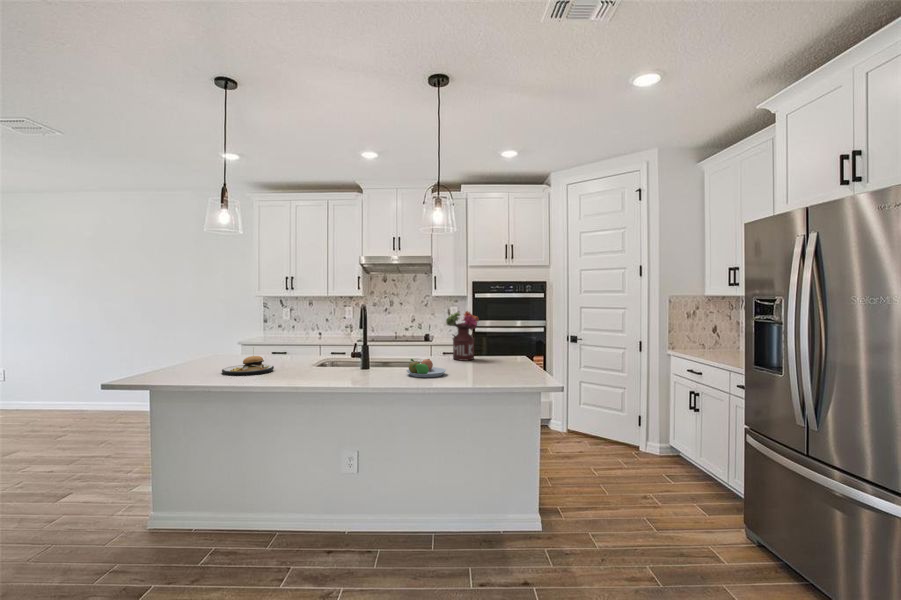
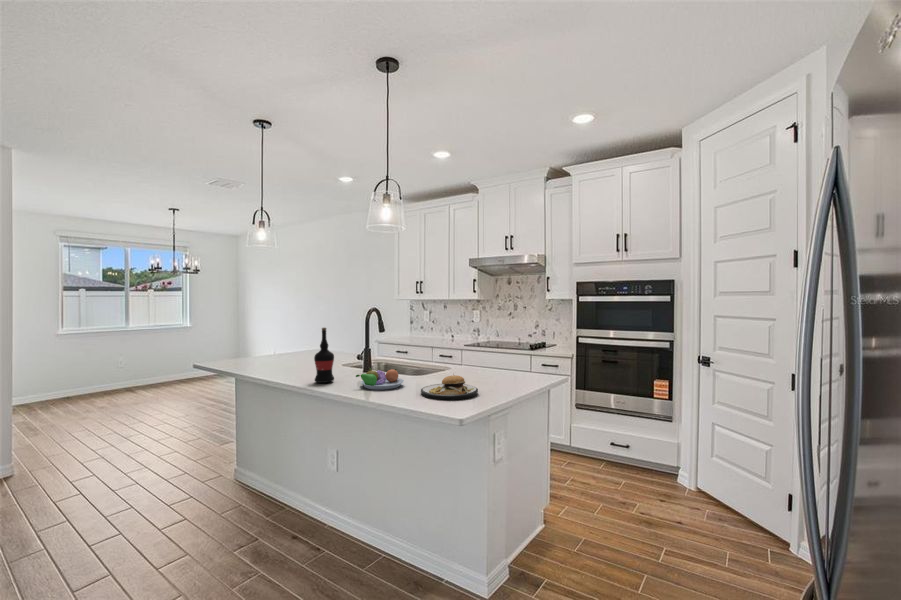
flower arrangement: present [446,311,479,361] -> none [466,318,506,375]
wine bottle: none [357,323,376,379] -> present [314,328,334,383]
plate: present [222,356,274,376] -> present [421,375,478,400]

